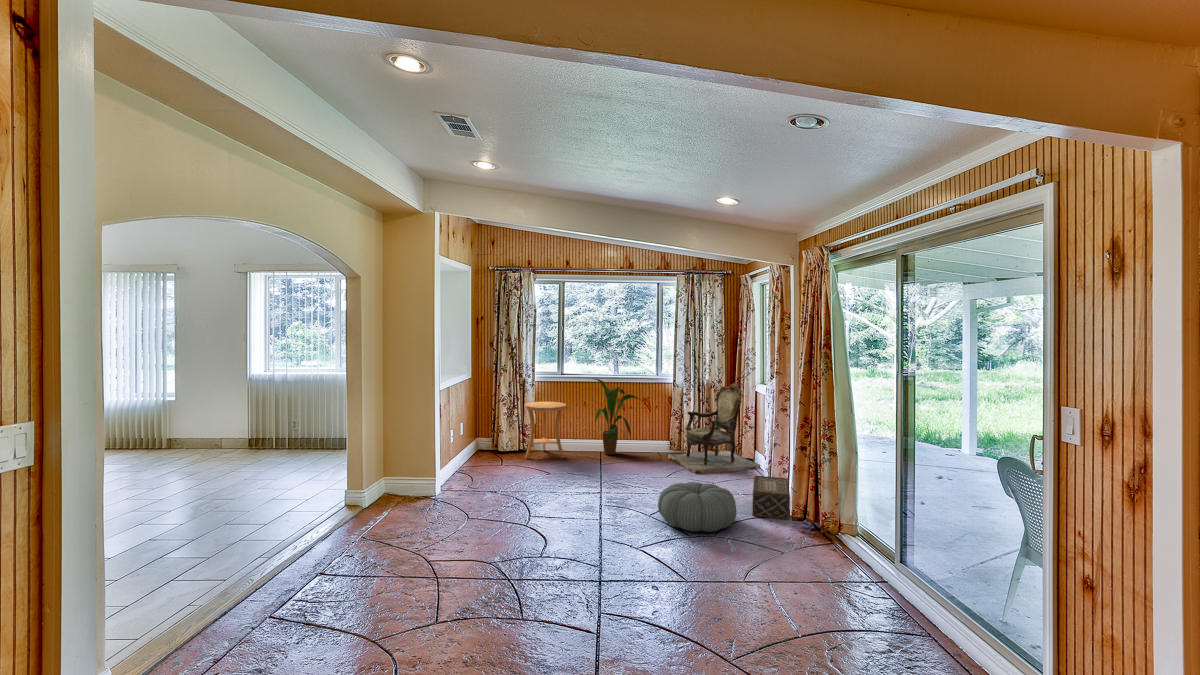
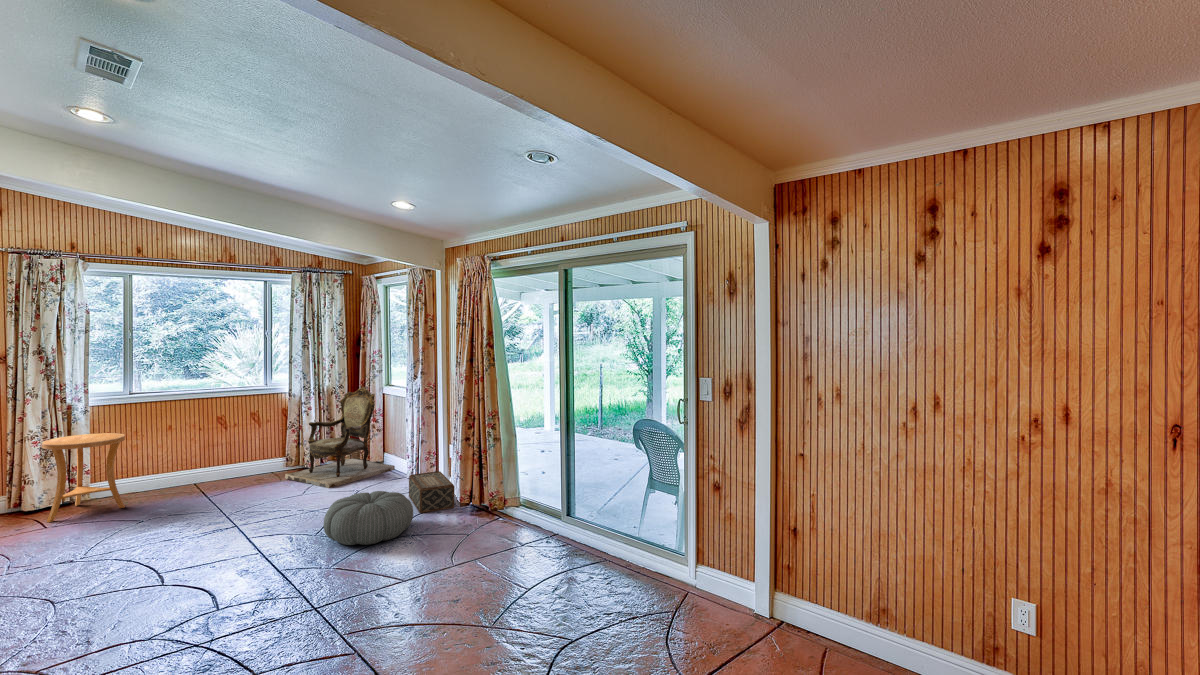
house plant: present [595,379,641,455] -> none [169,395,245,491]

